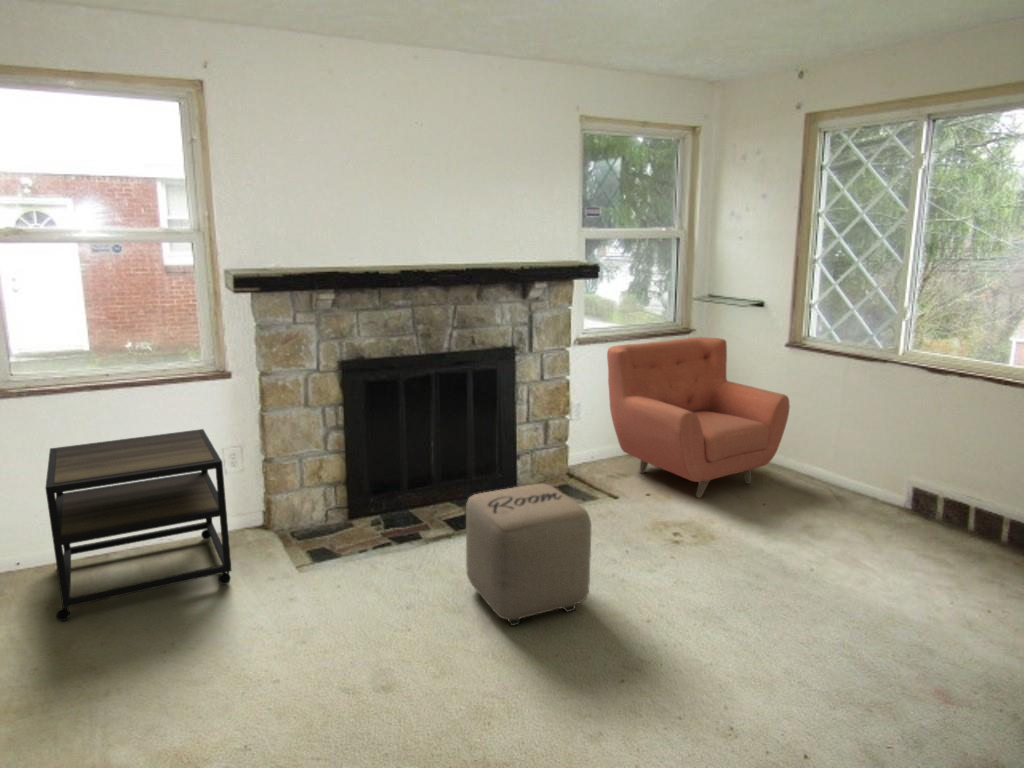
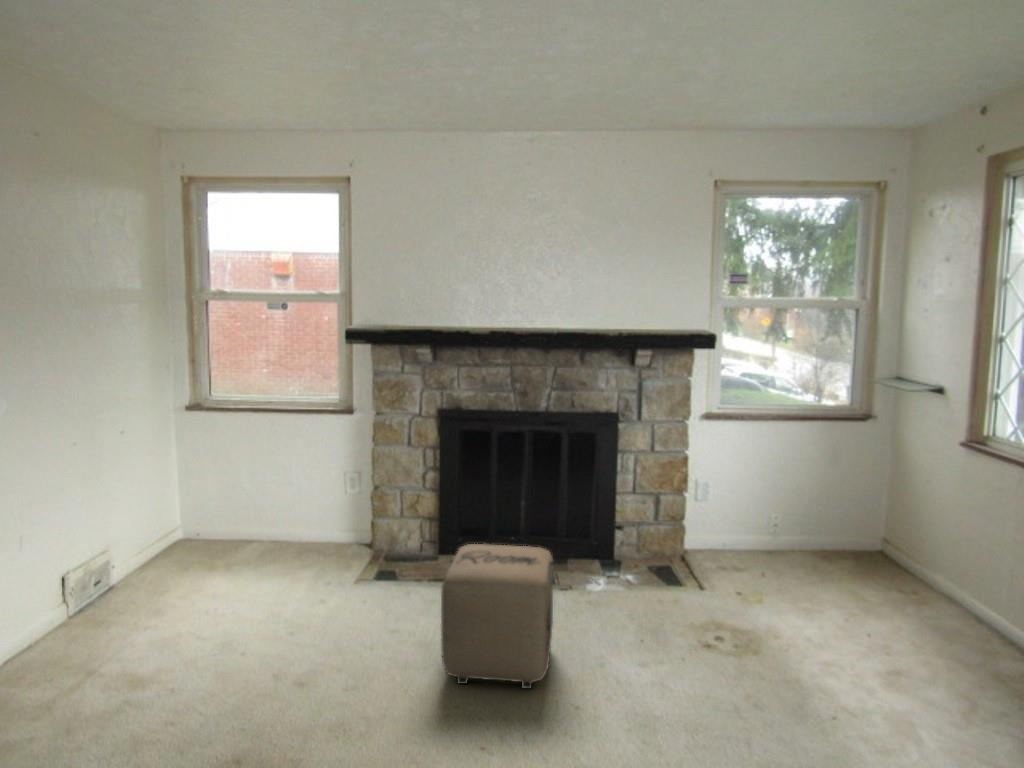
armchair: present [607,337,790,498] -> none [730,424,965,614]
side table: present [46,429,231,621] -> none [178,452,333,581]

